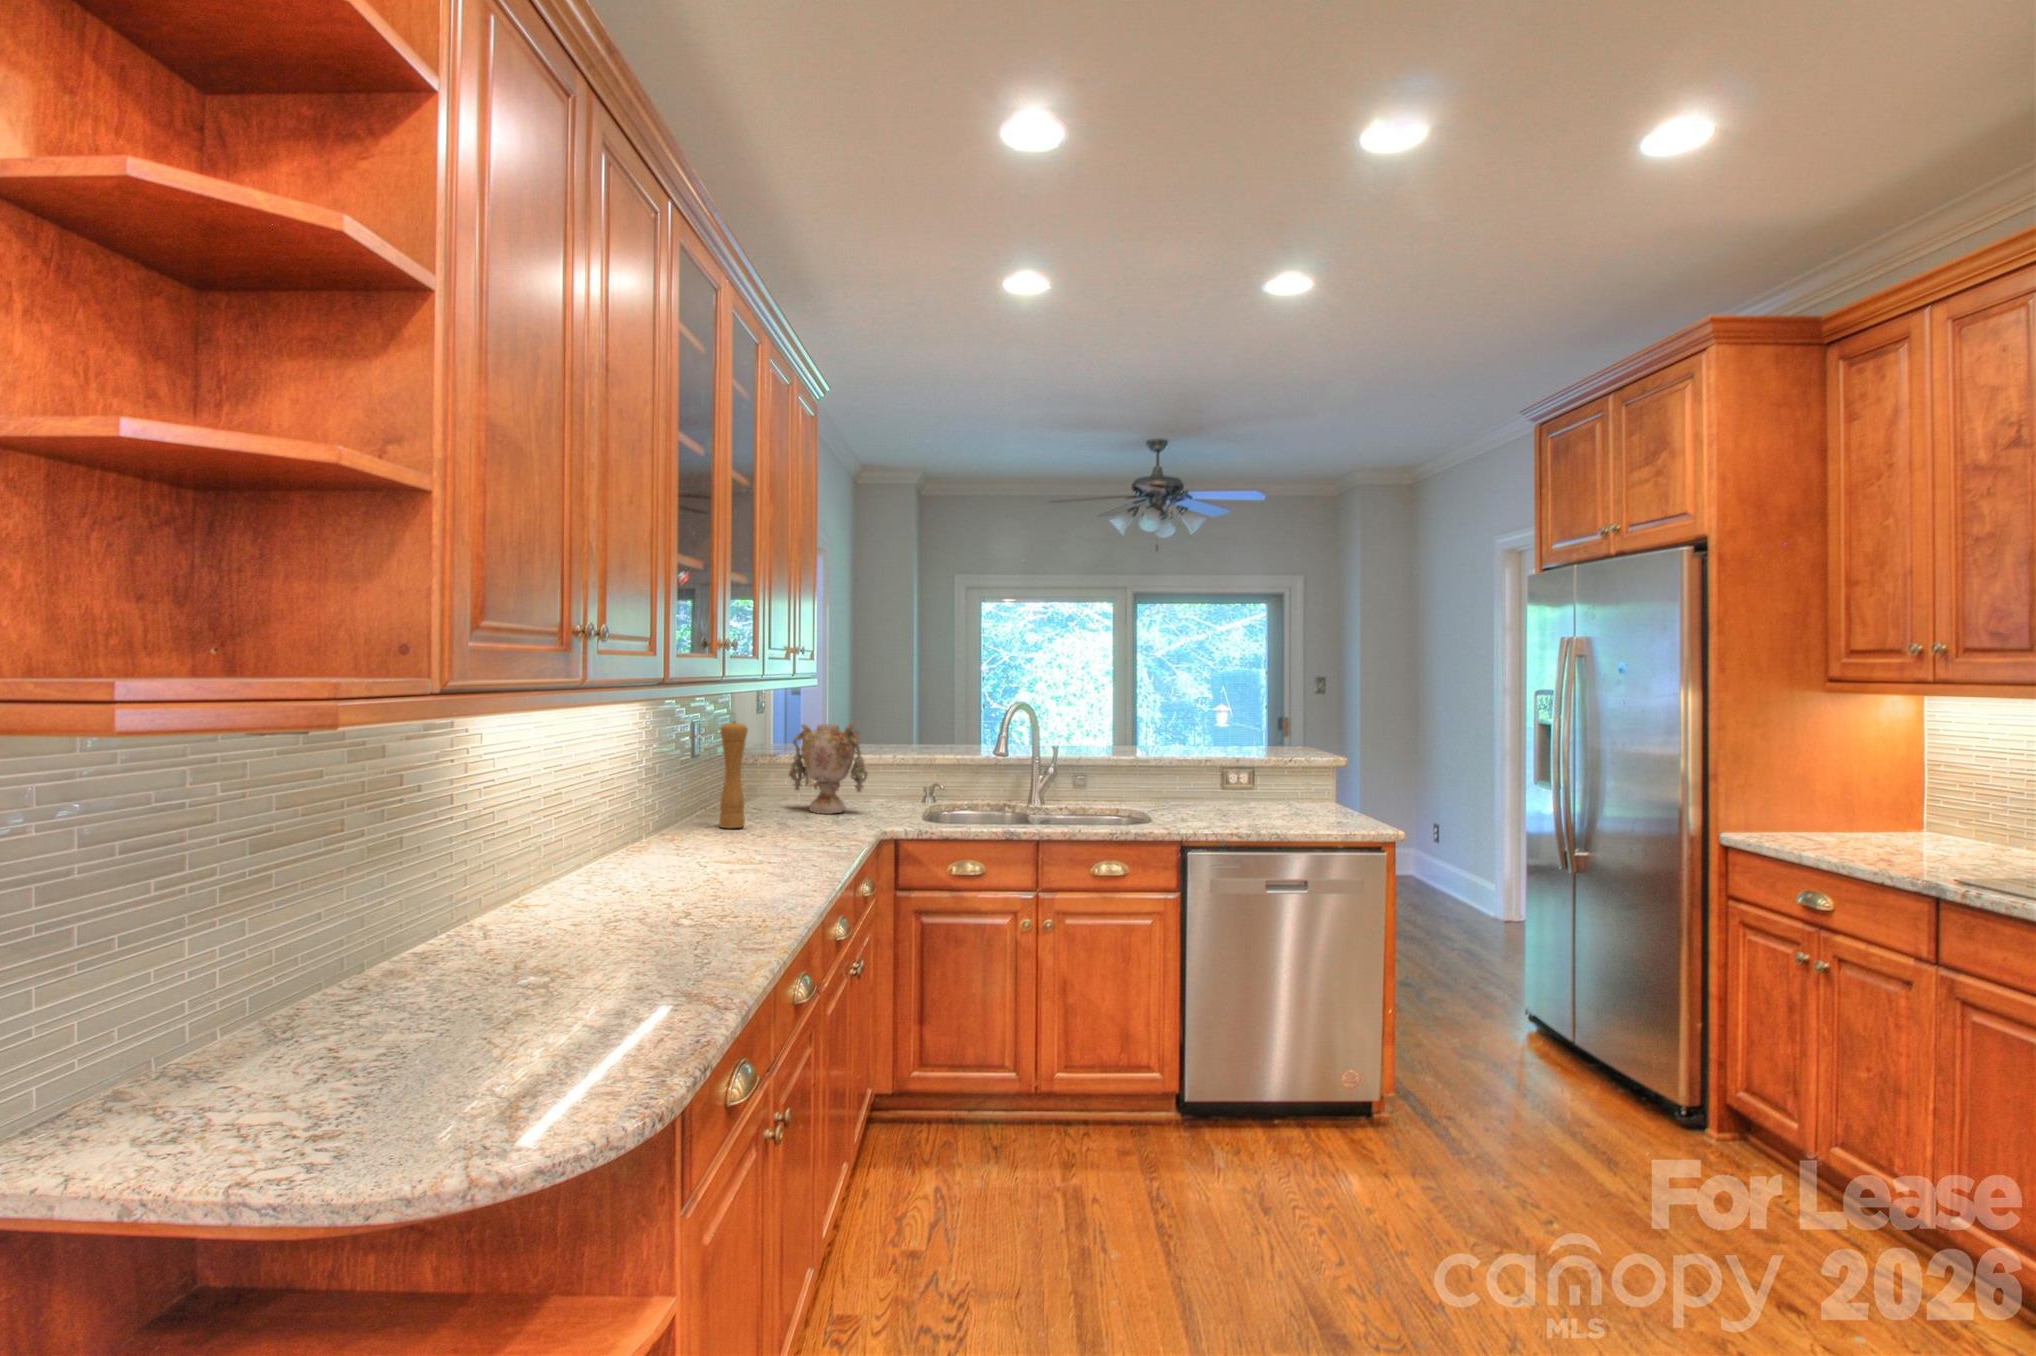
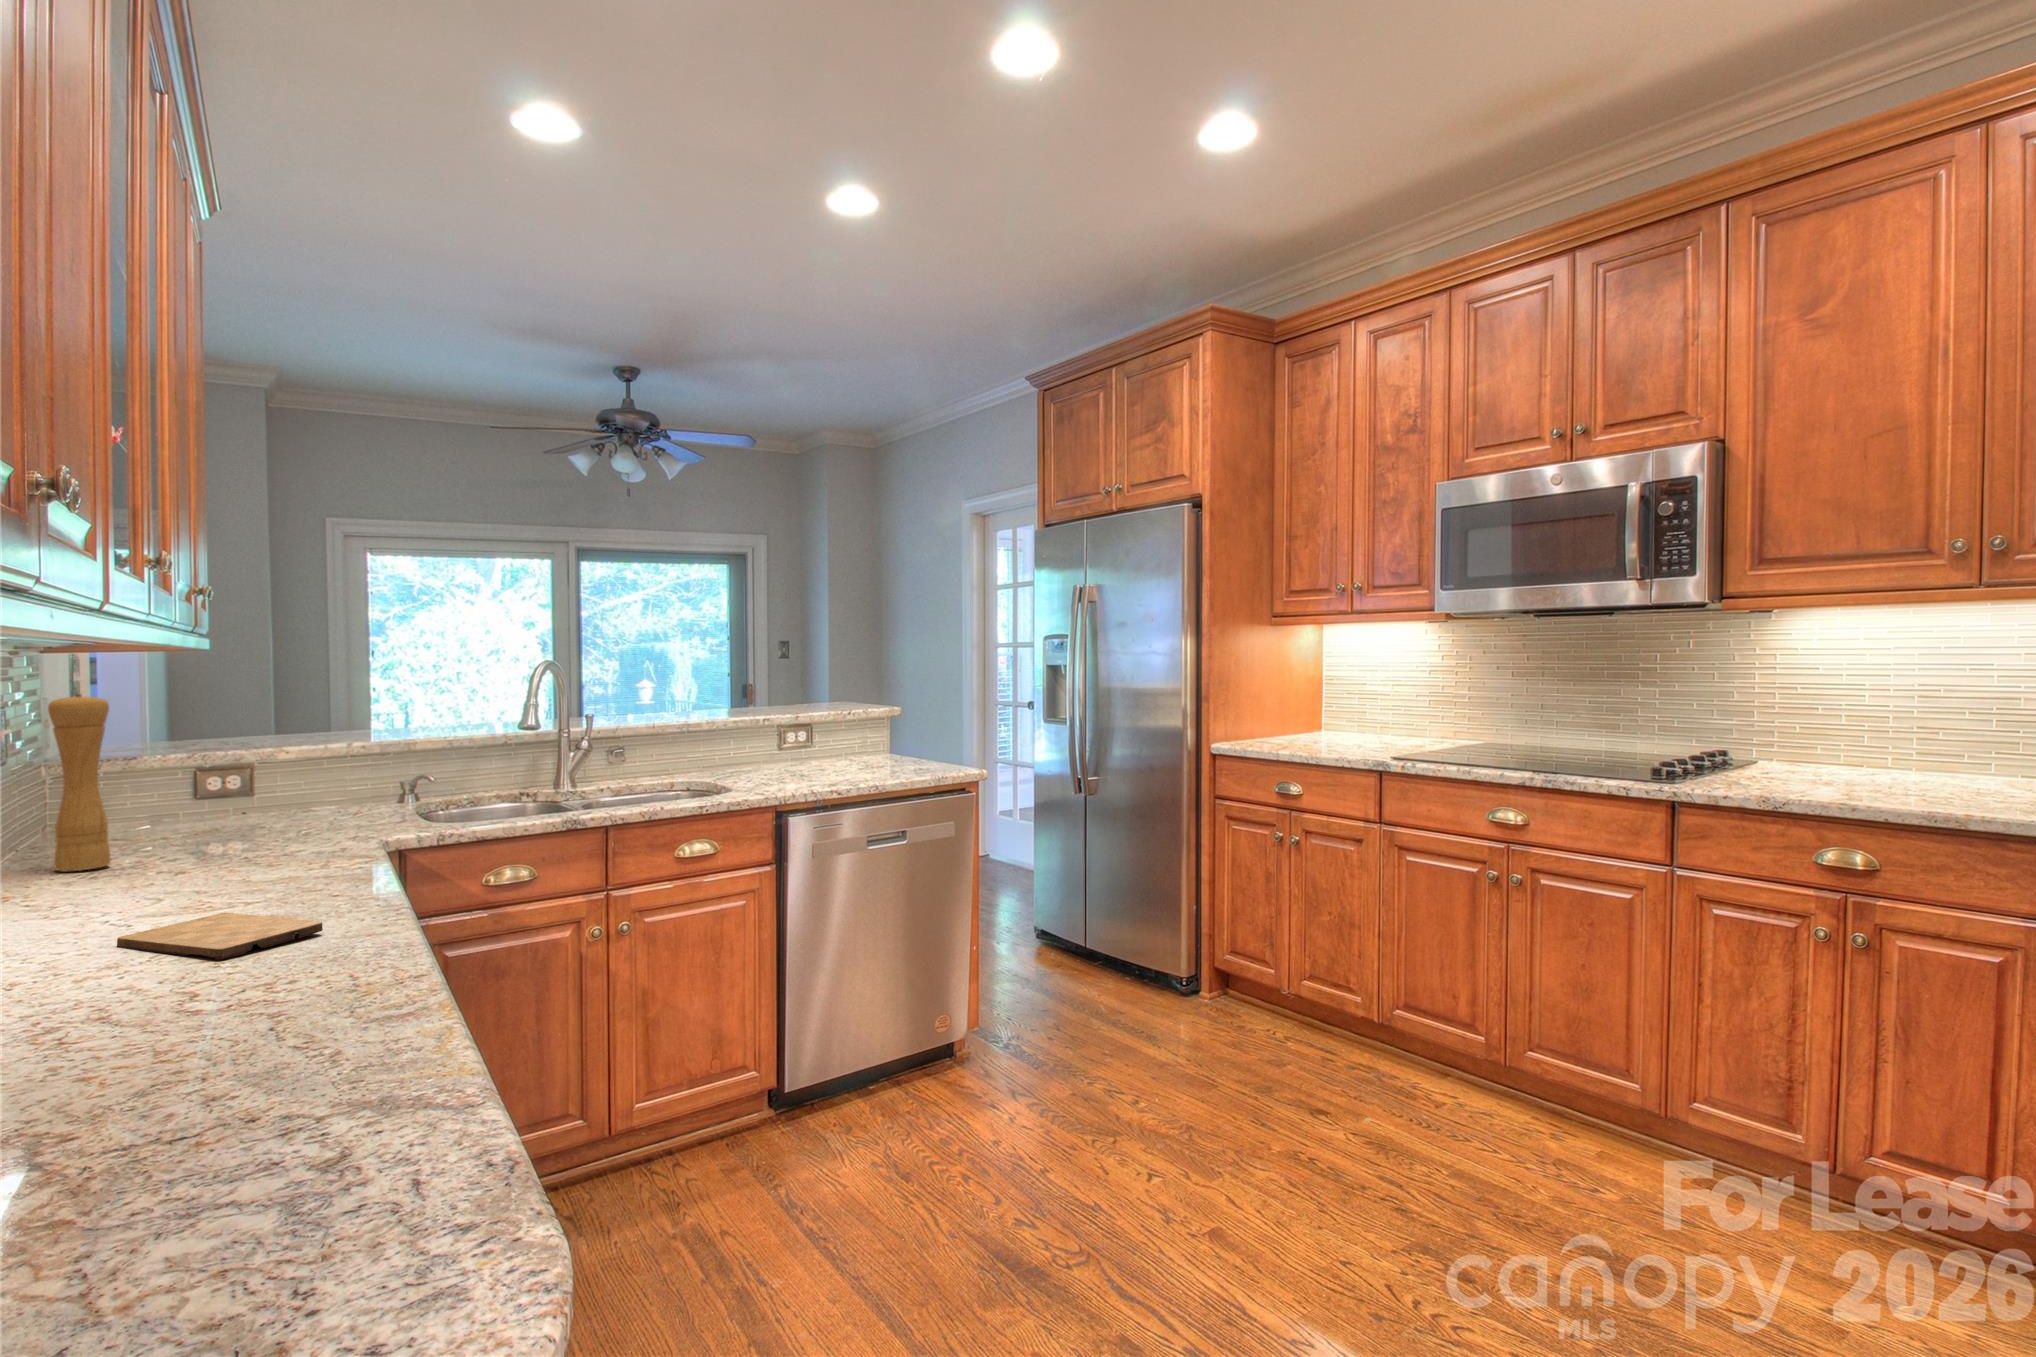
vase: present [789,722,868,814] -> none [163,690,317,831]
cutting board: none [709,864,798,890] -> present [117,913,323,960]

